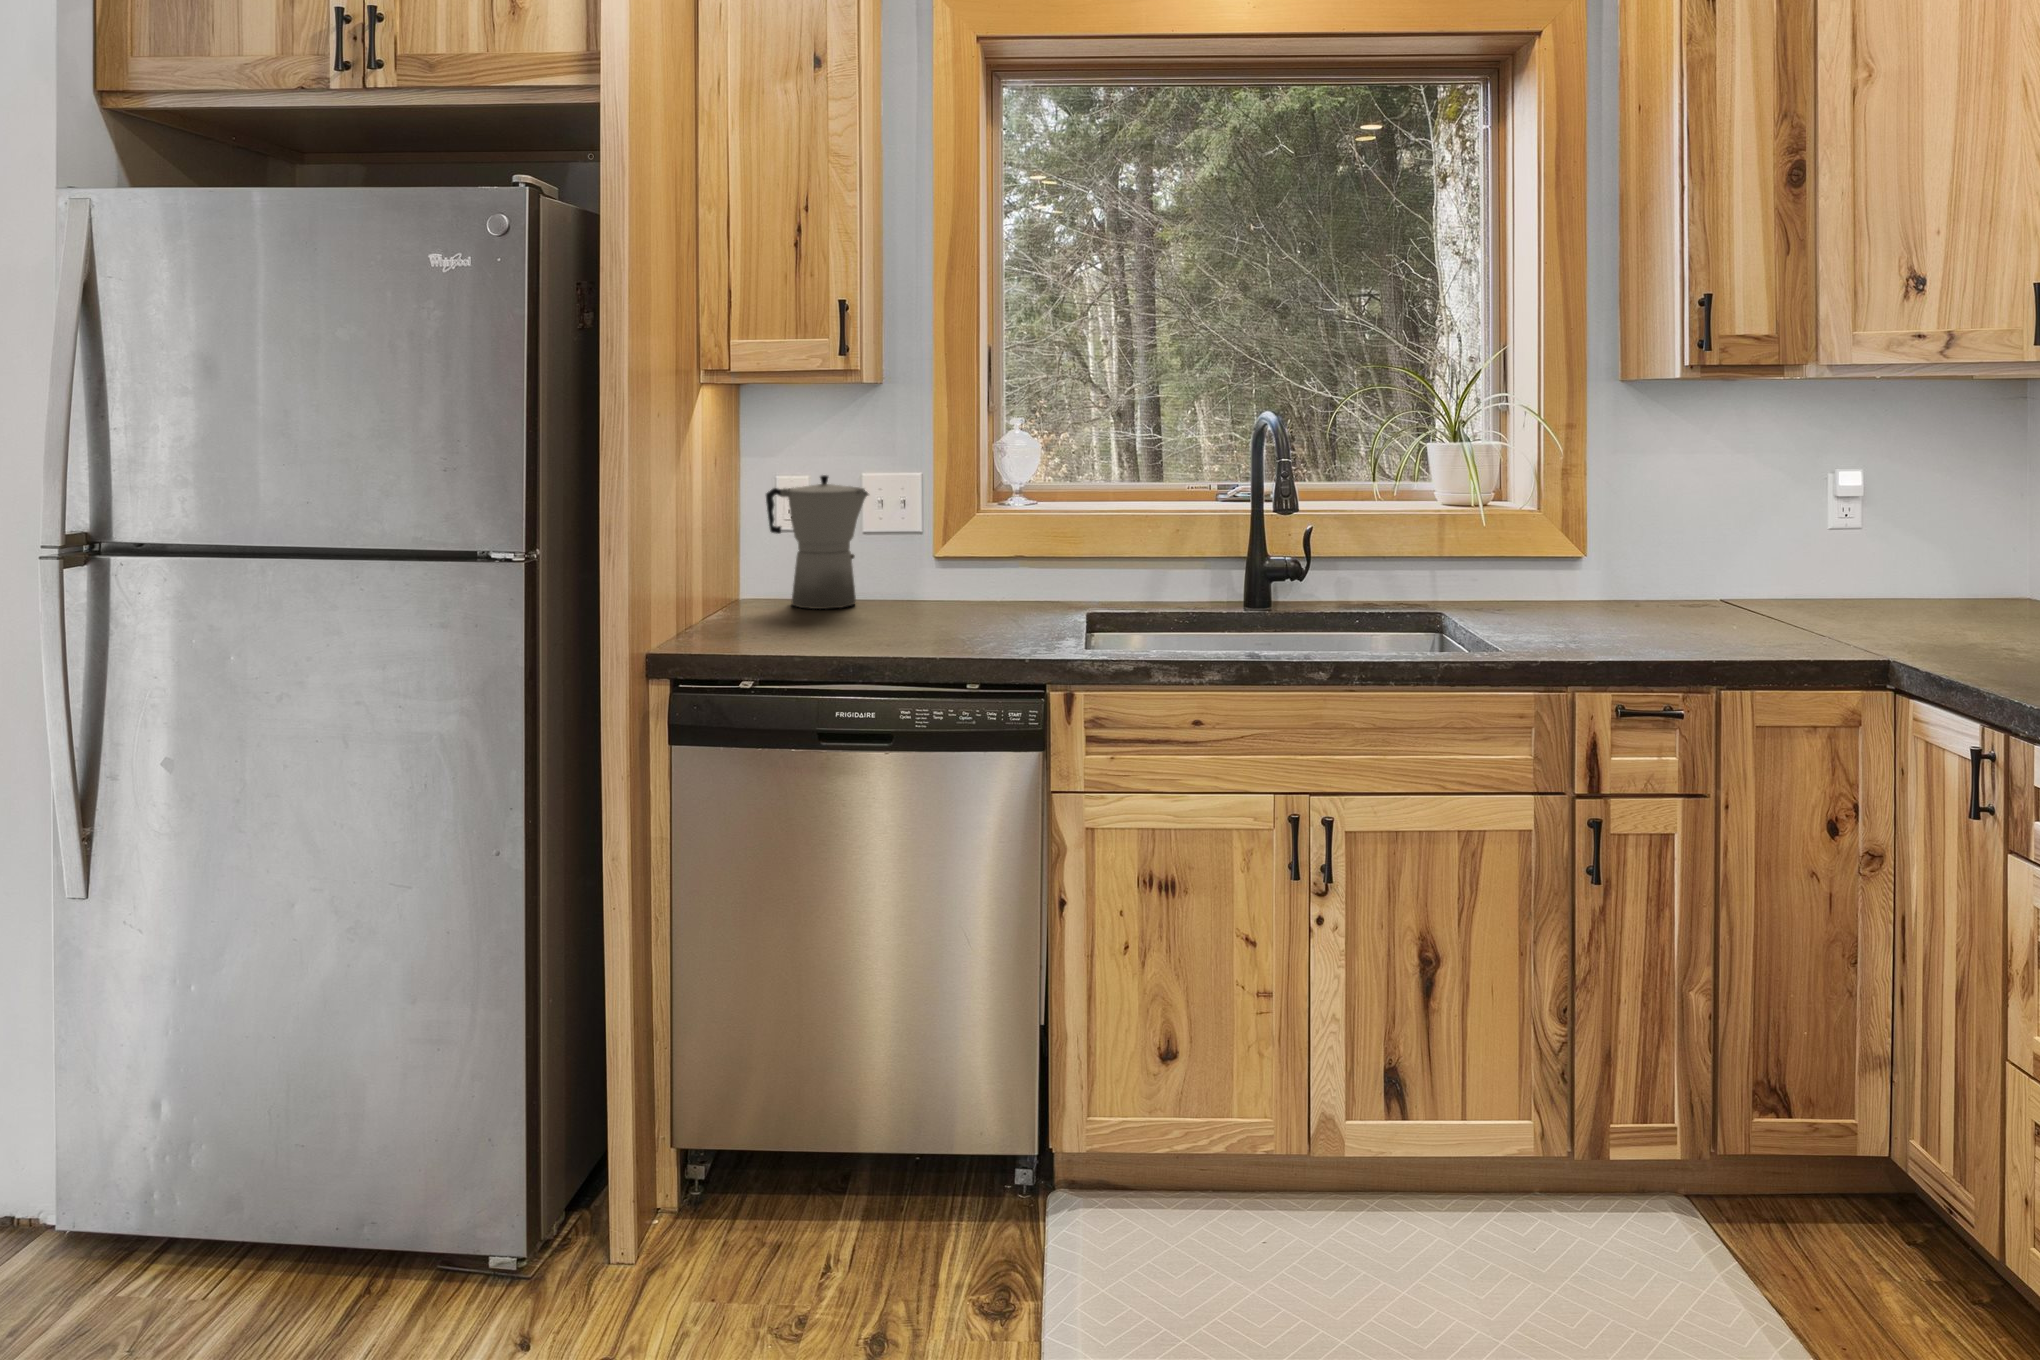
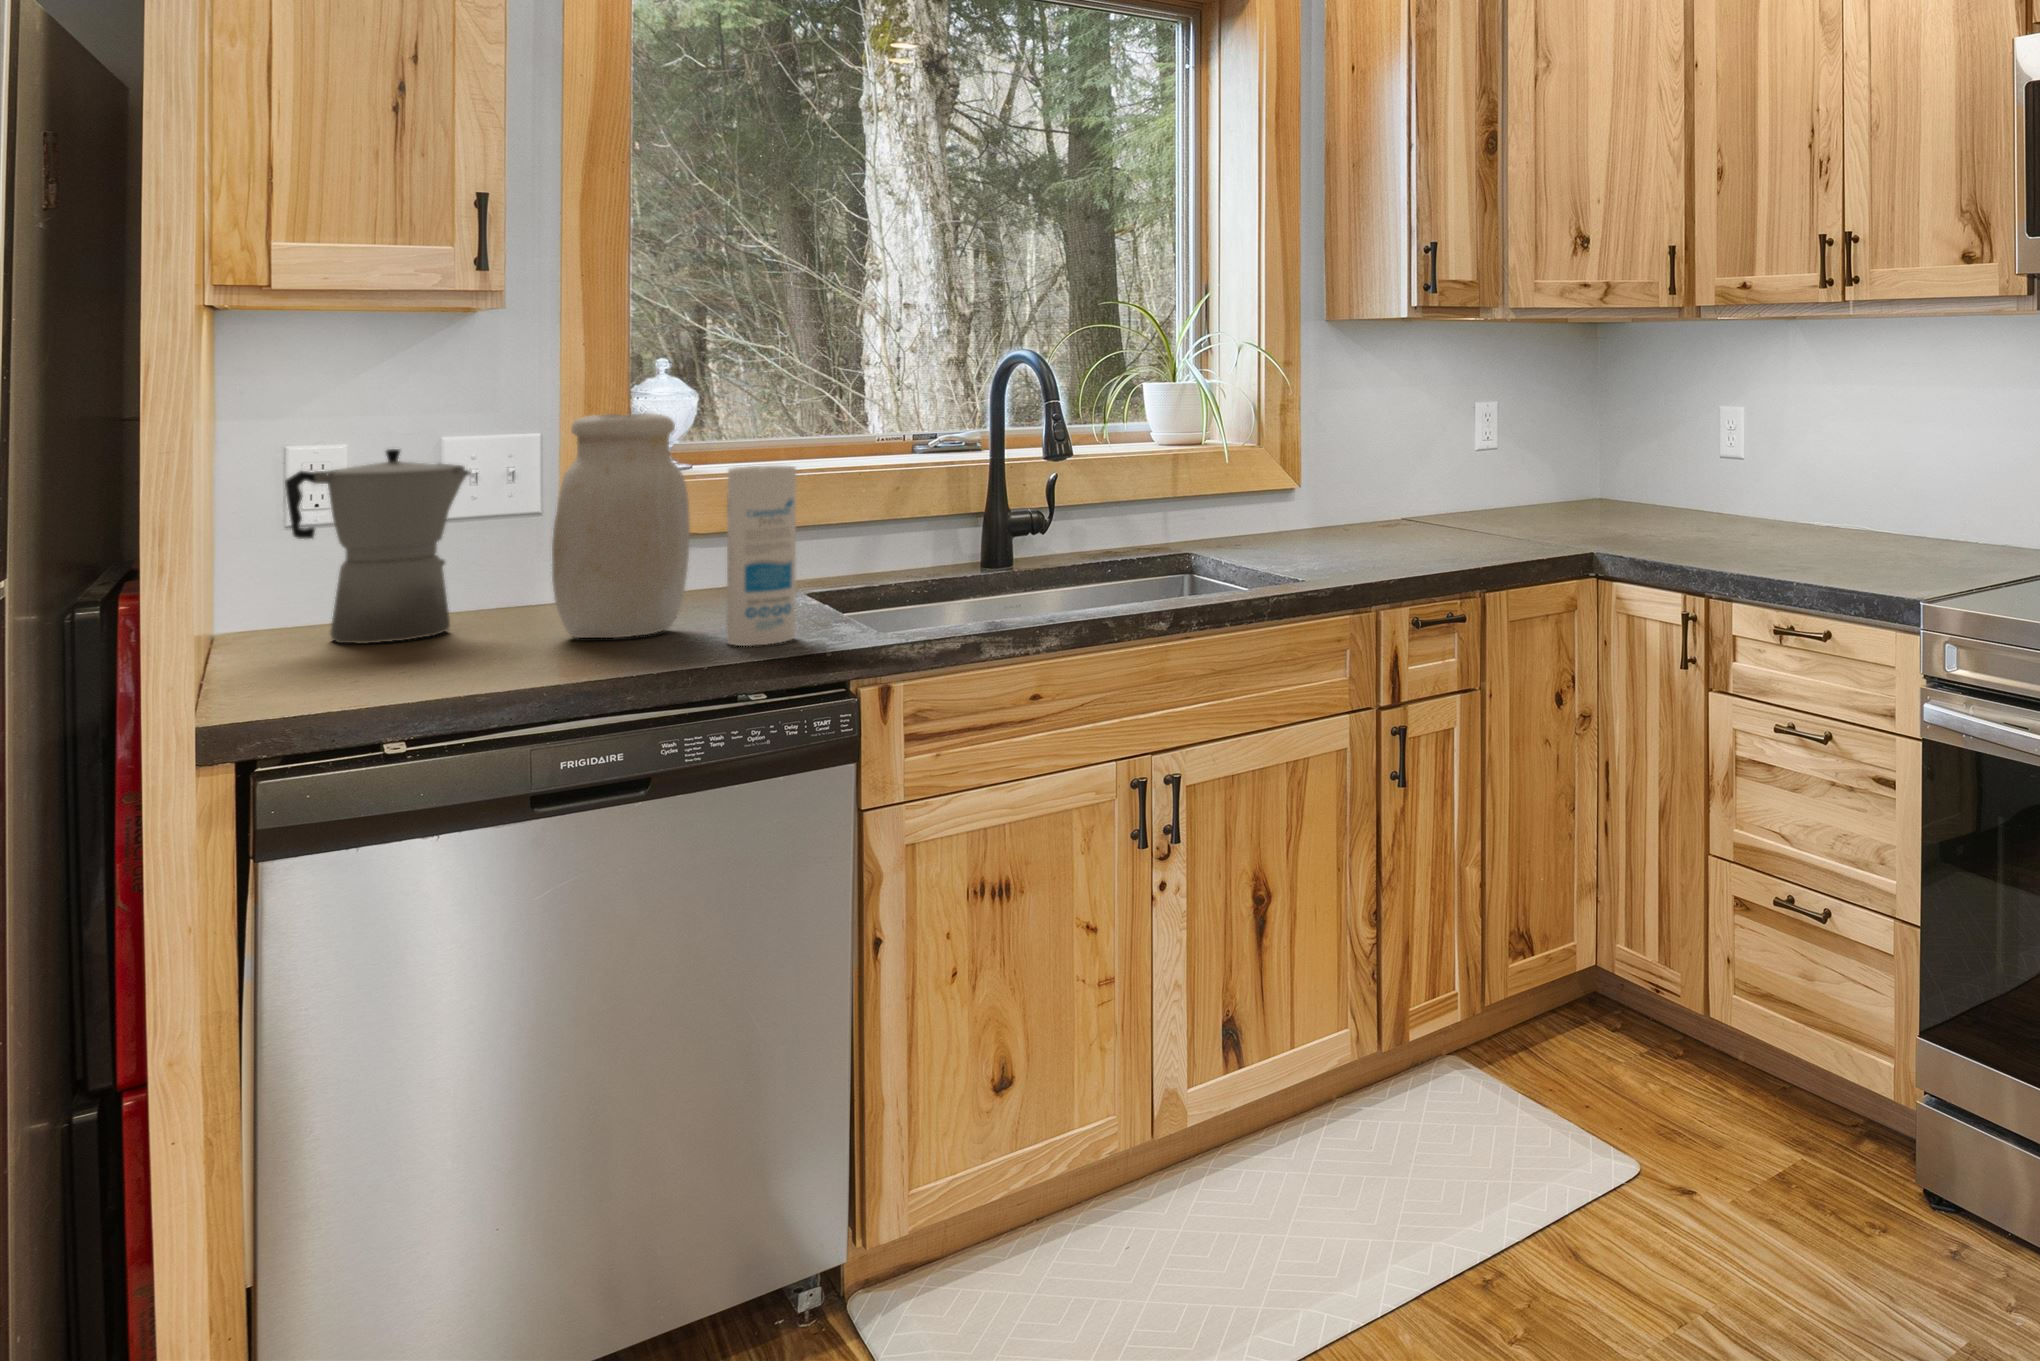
jar: none [892,457,978,626] -> present [552,413,690,638]
canister: none [977,504,1024,645] -> present [727,466,796,646]

